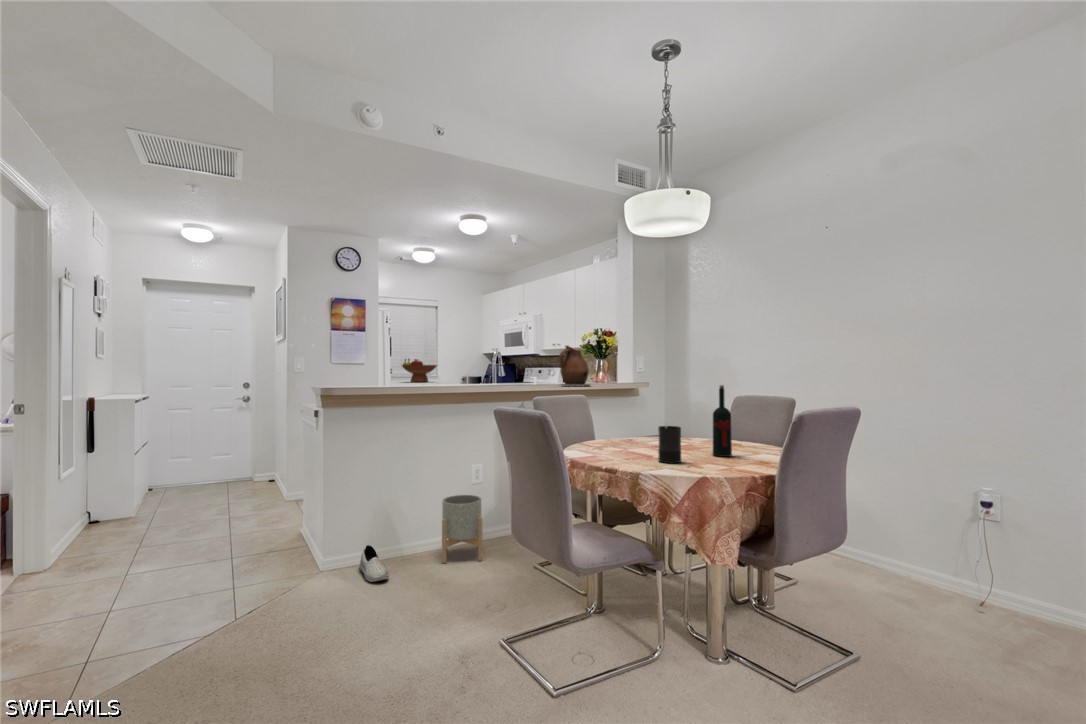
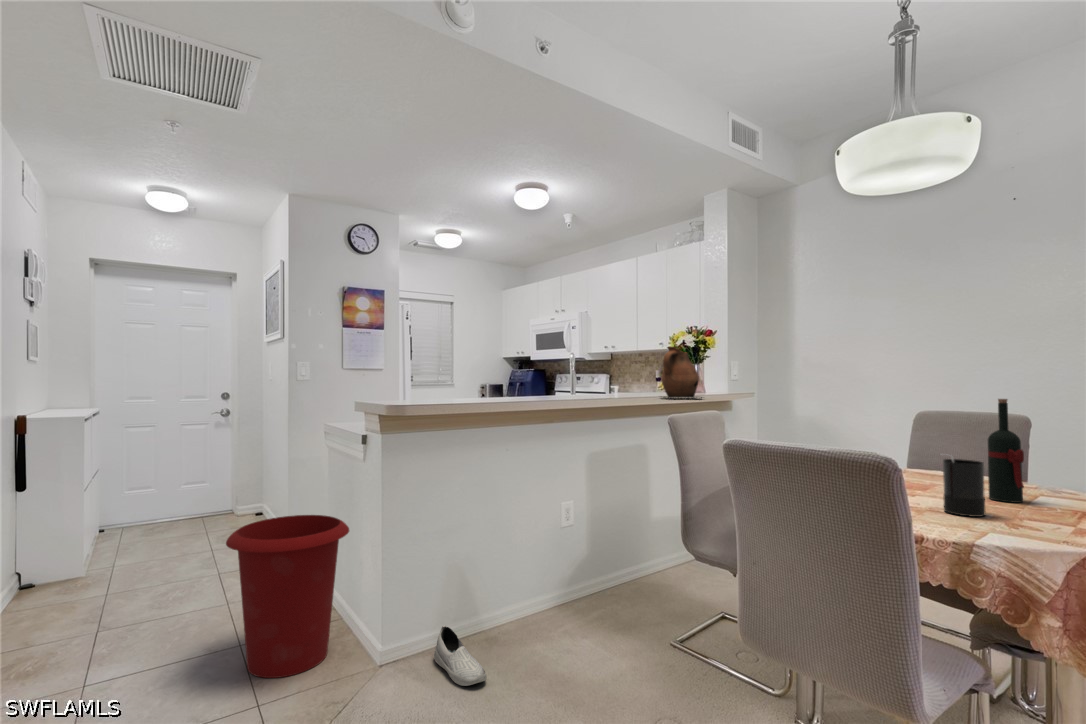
fruit bowl: present [402,359,437,382] -> none [429,364,475,394]
waste bin: none [217,468,306,575] -> present [226,515,349,678]
planter: present [442,495,482,563] -> none [534,548,599,648]

